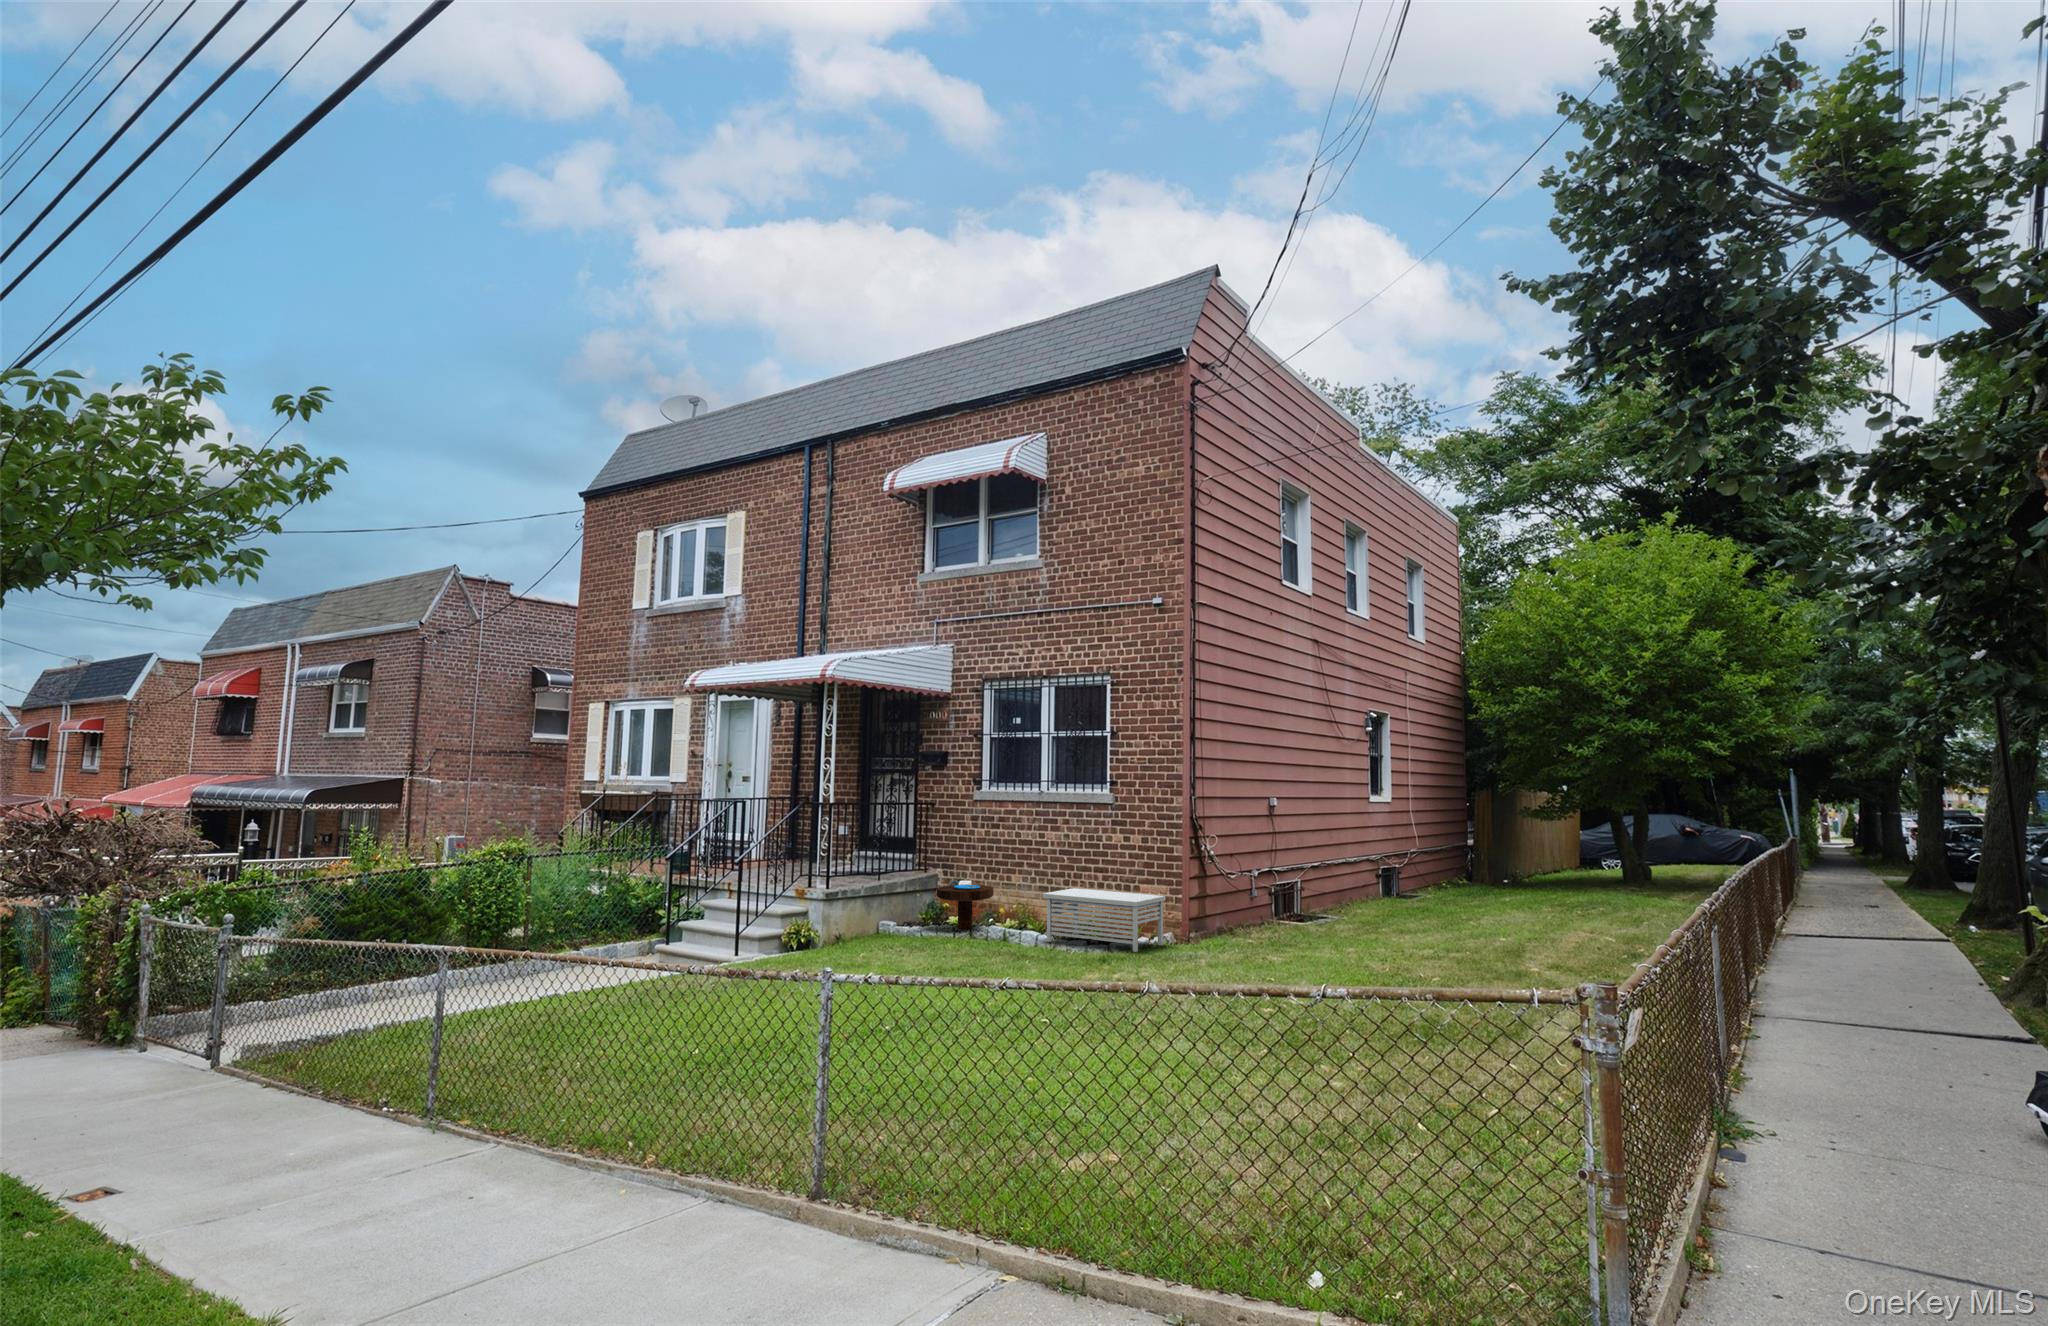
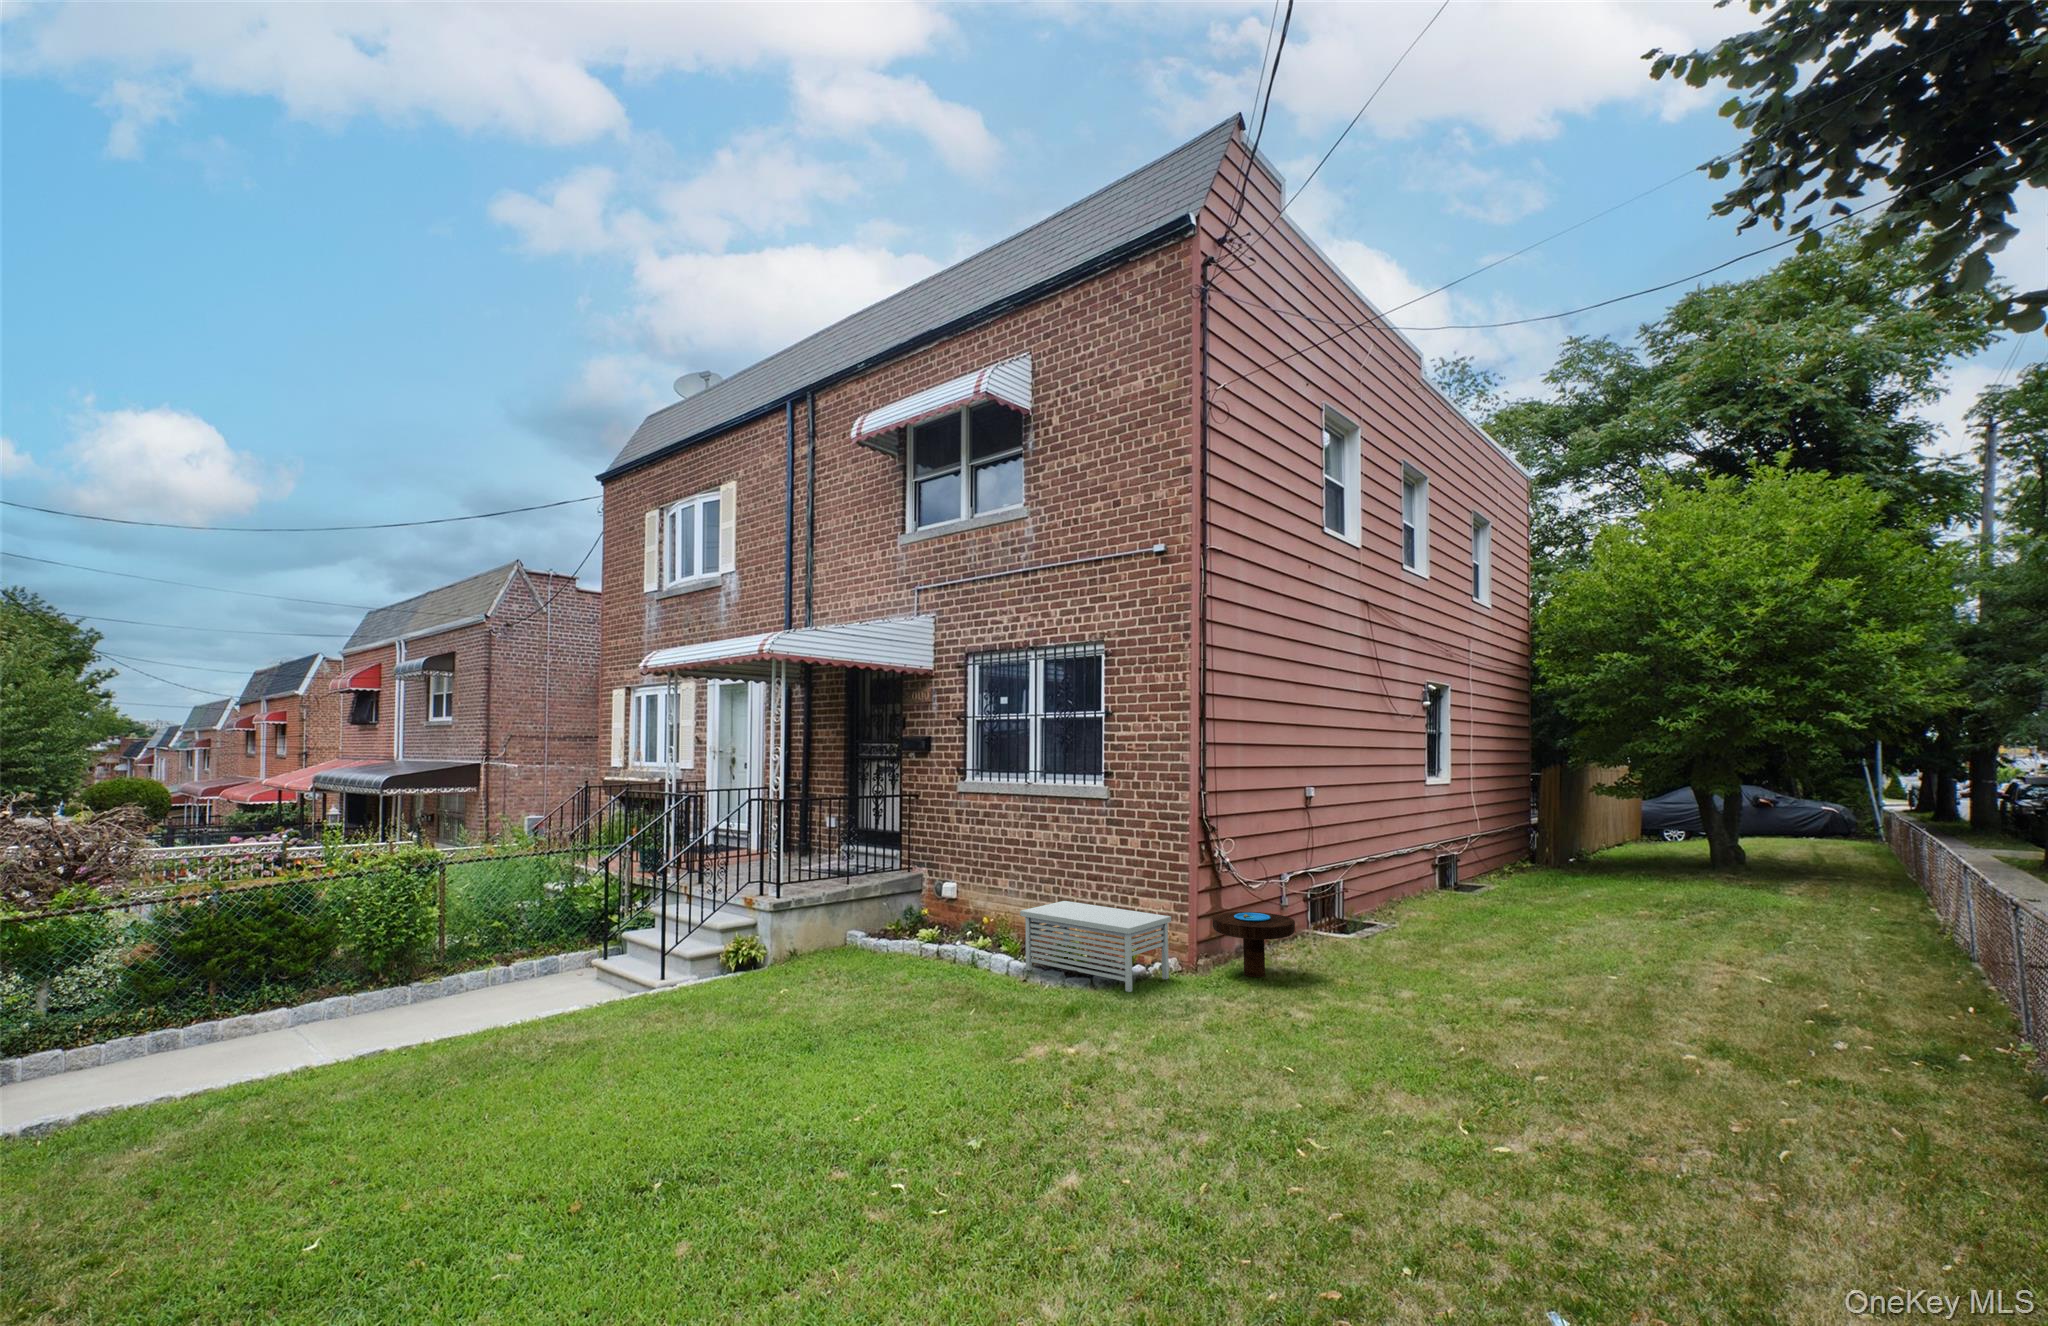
side table: present [937,885,994,930] -> present [1213,912,1295,977]

